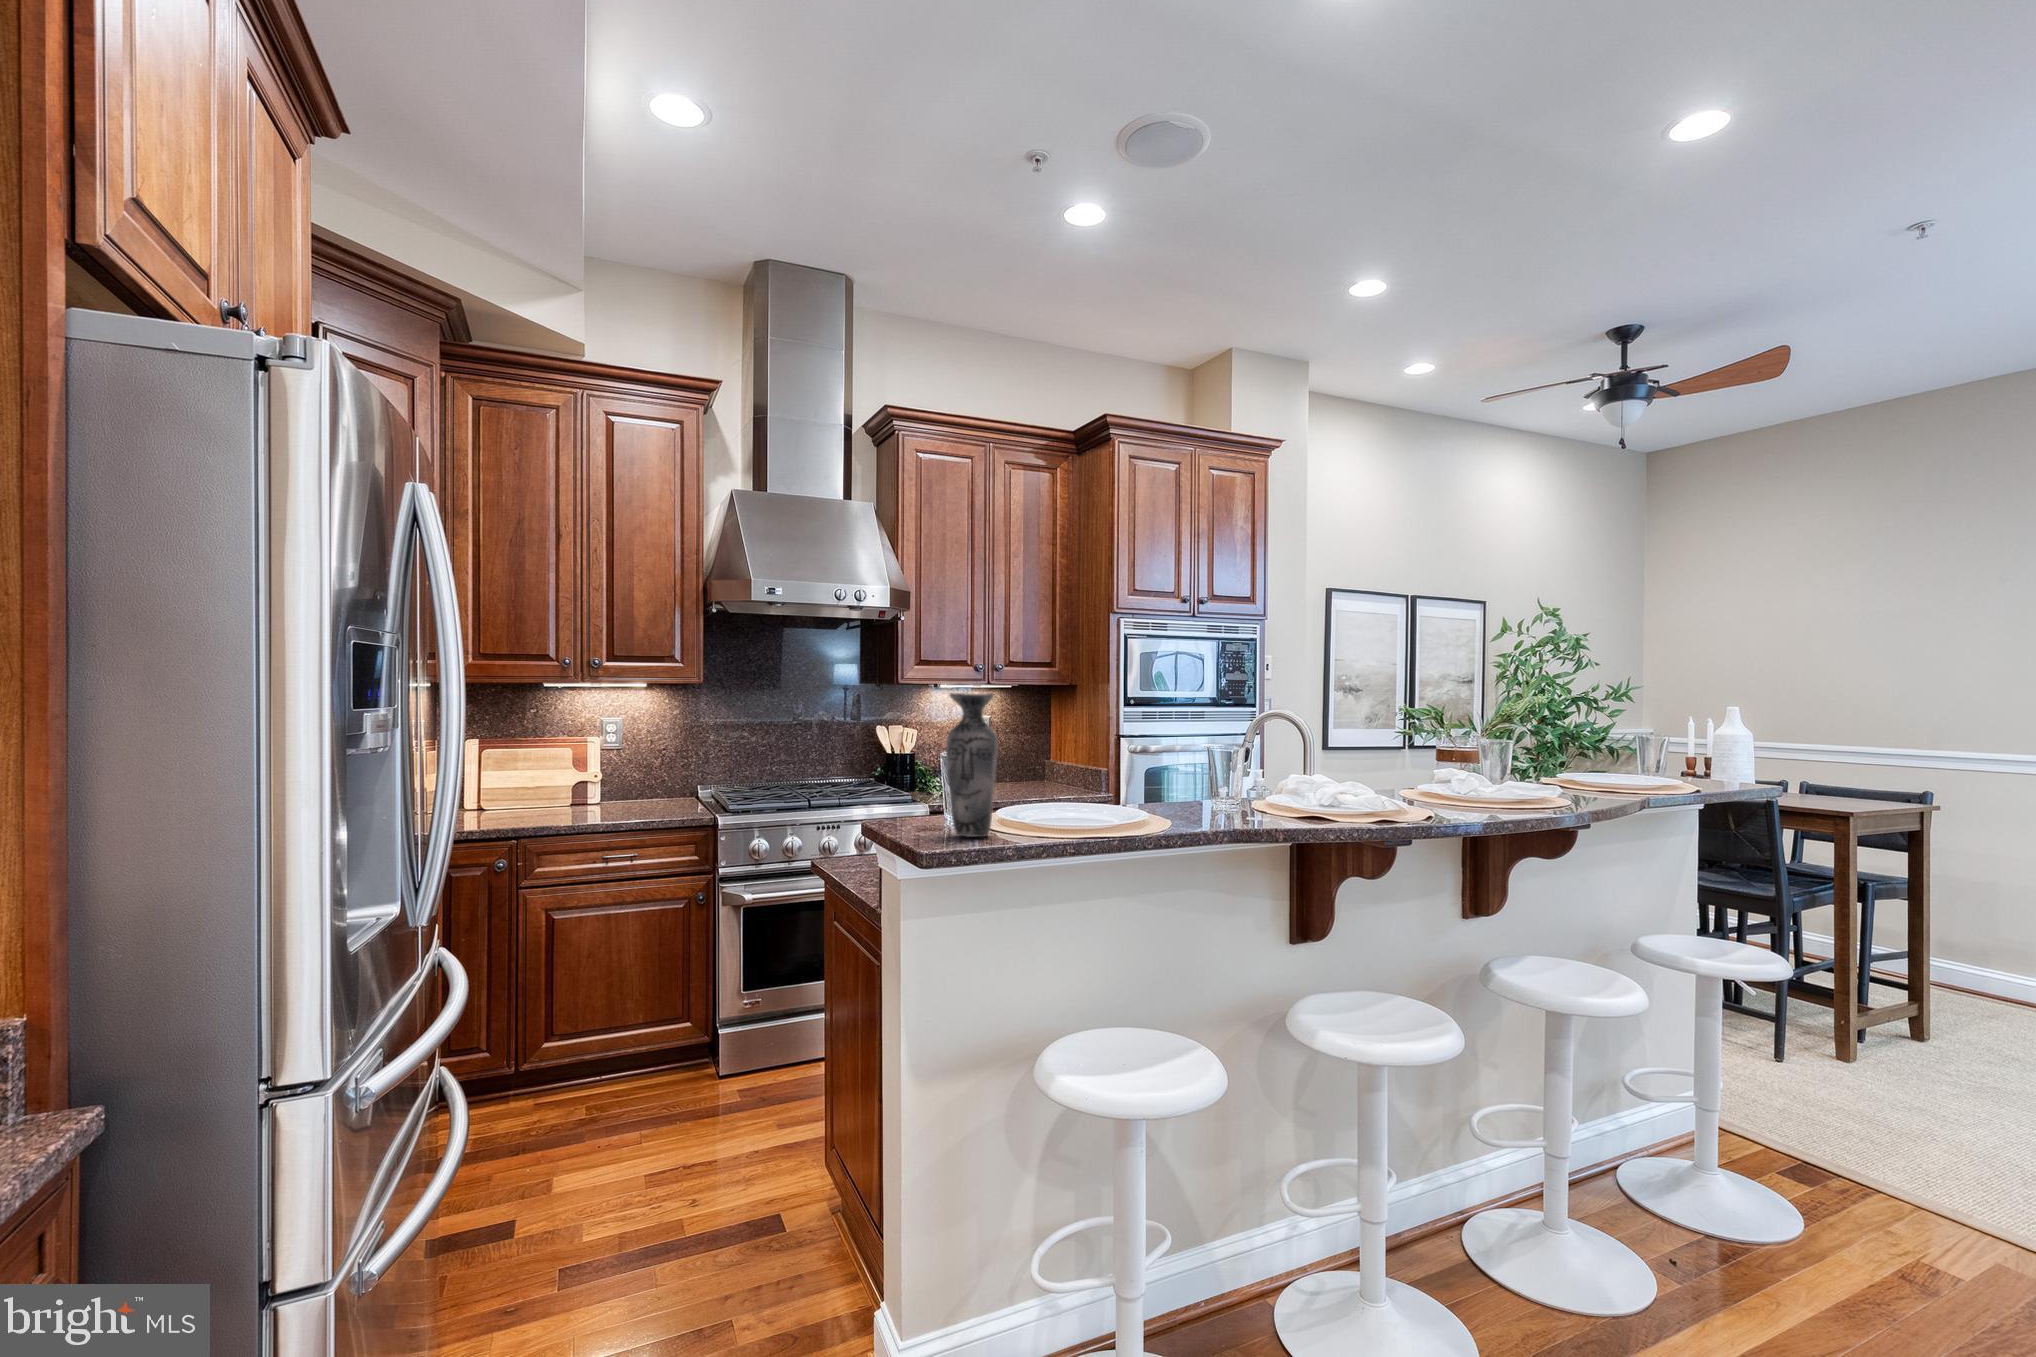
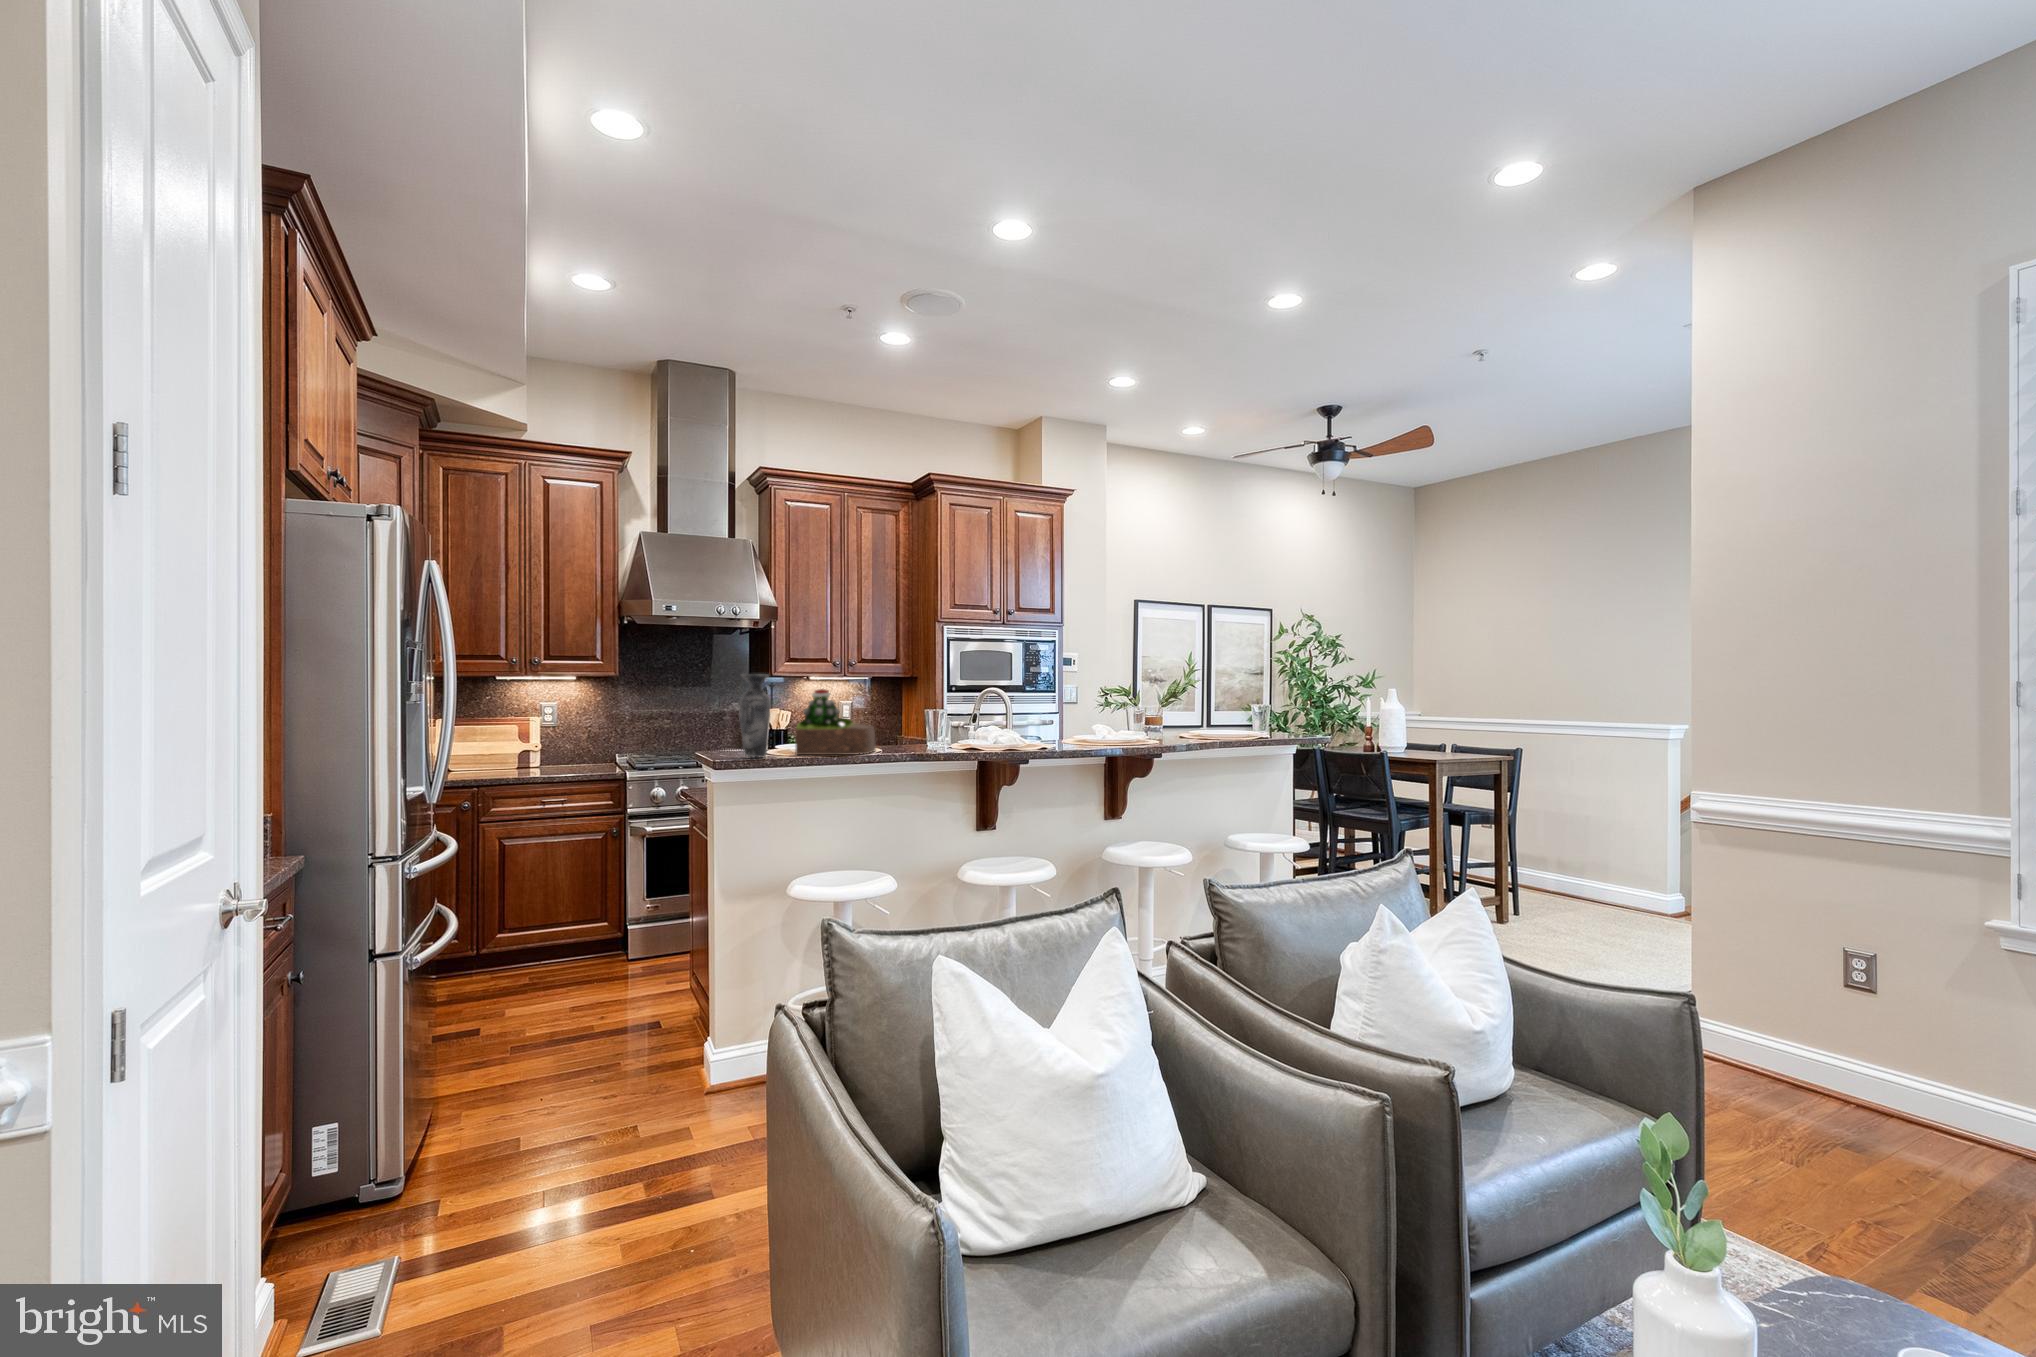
succulent plant: none [1031,717,1148,829] -> present [796,689,876,755]

